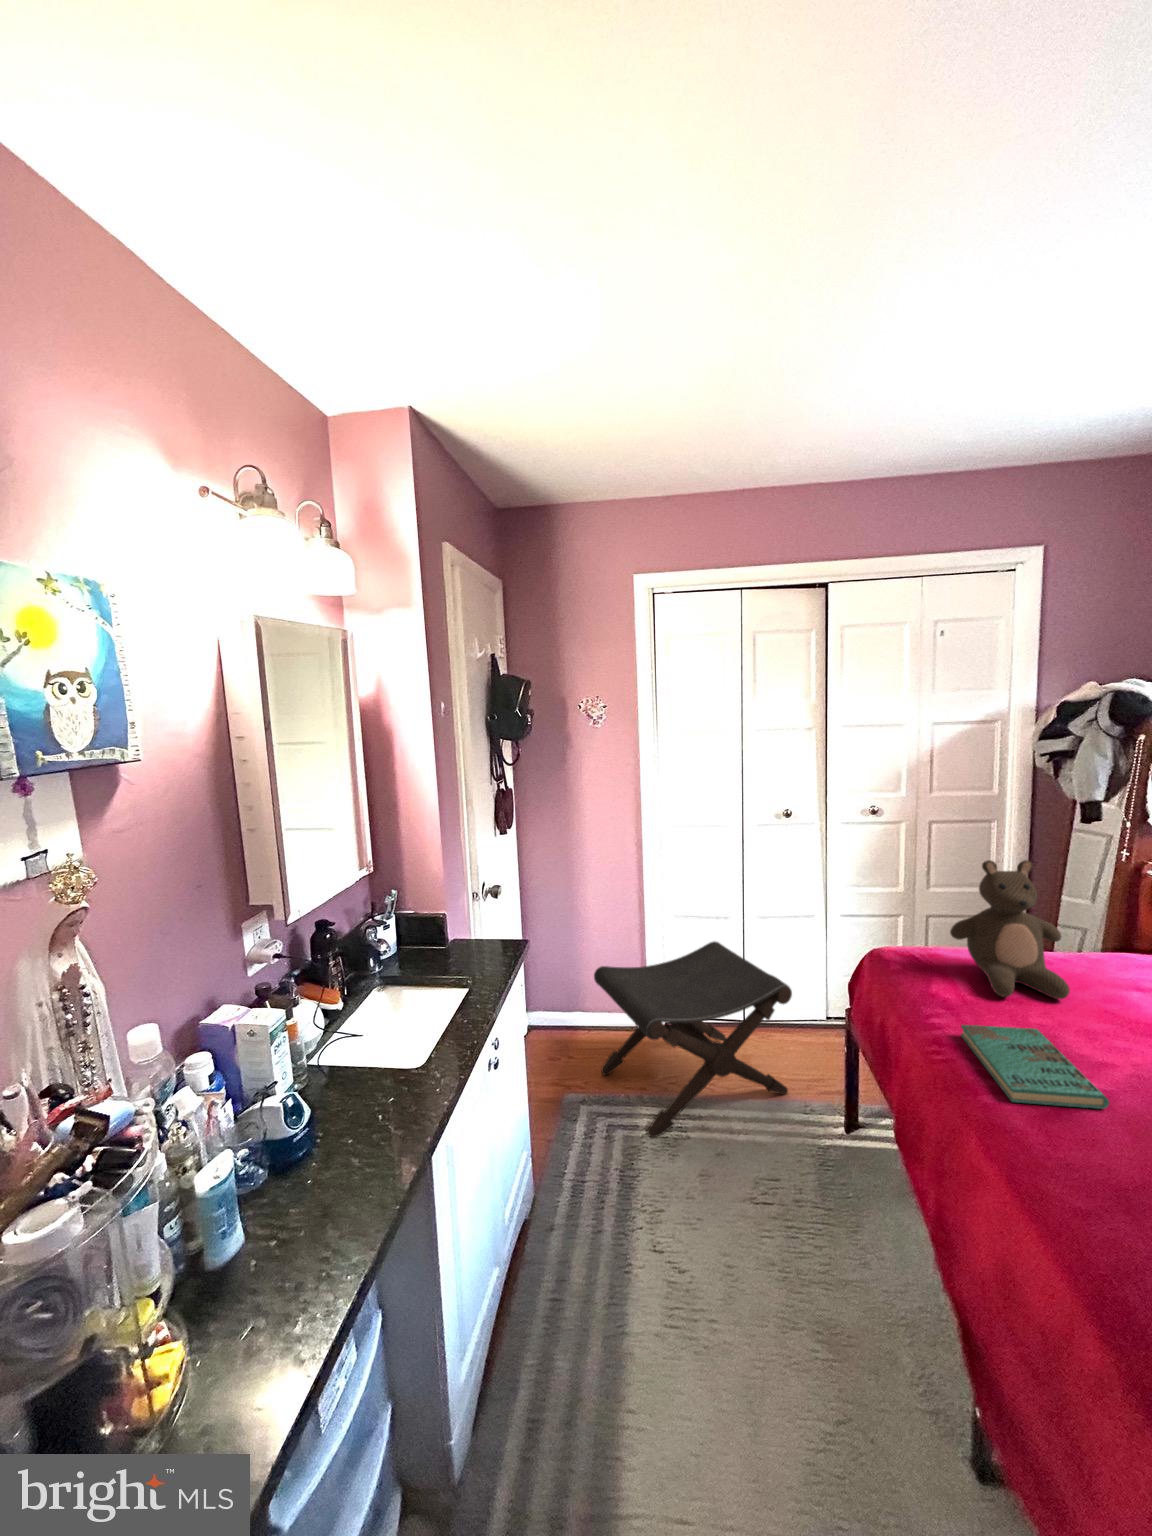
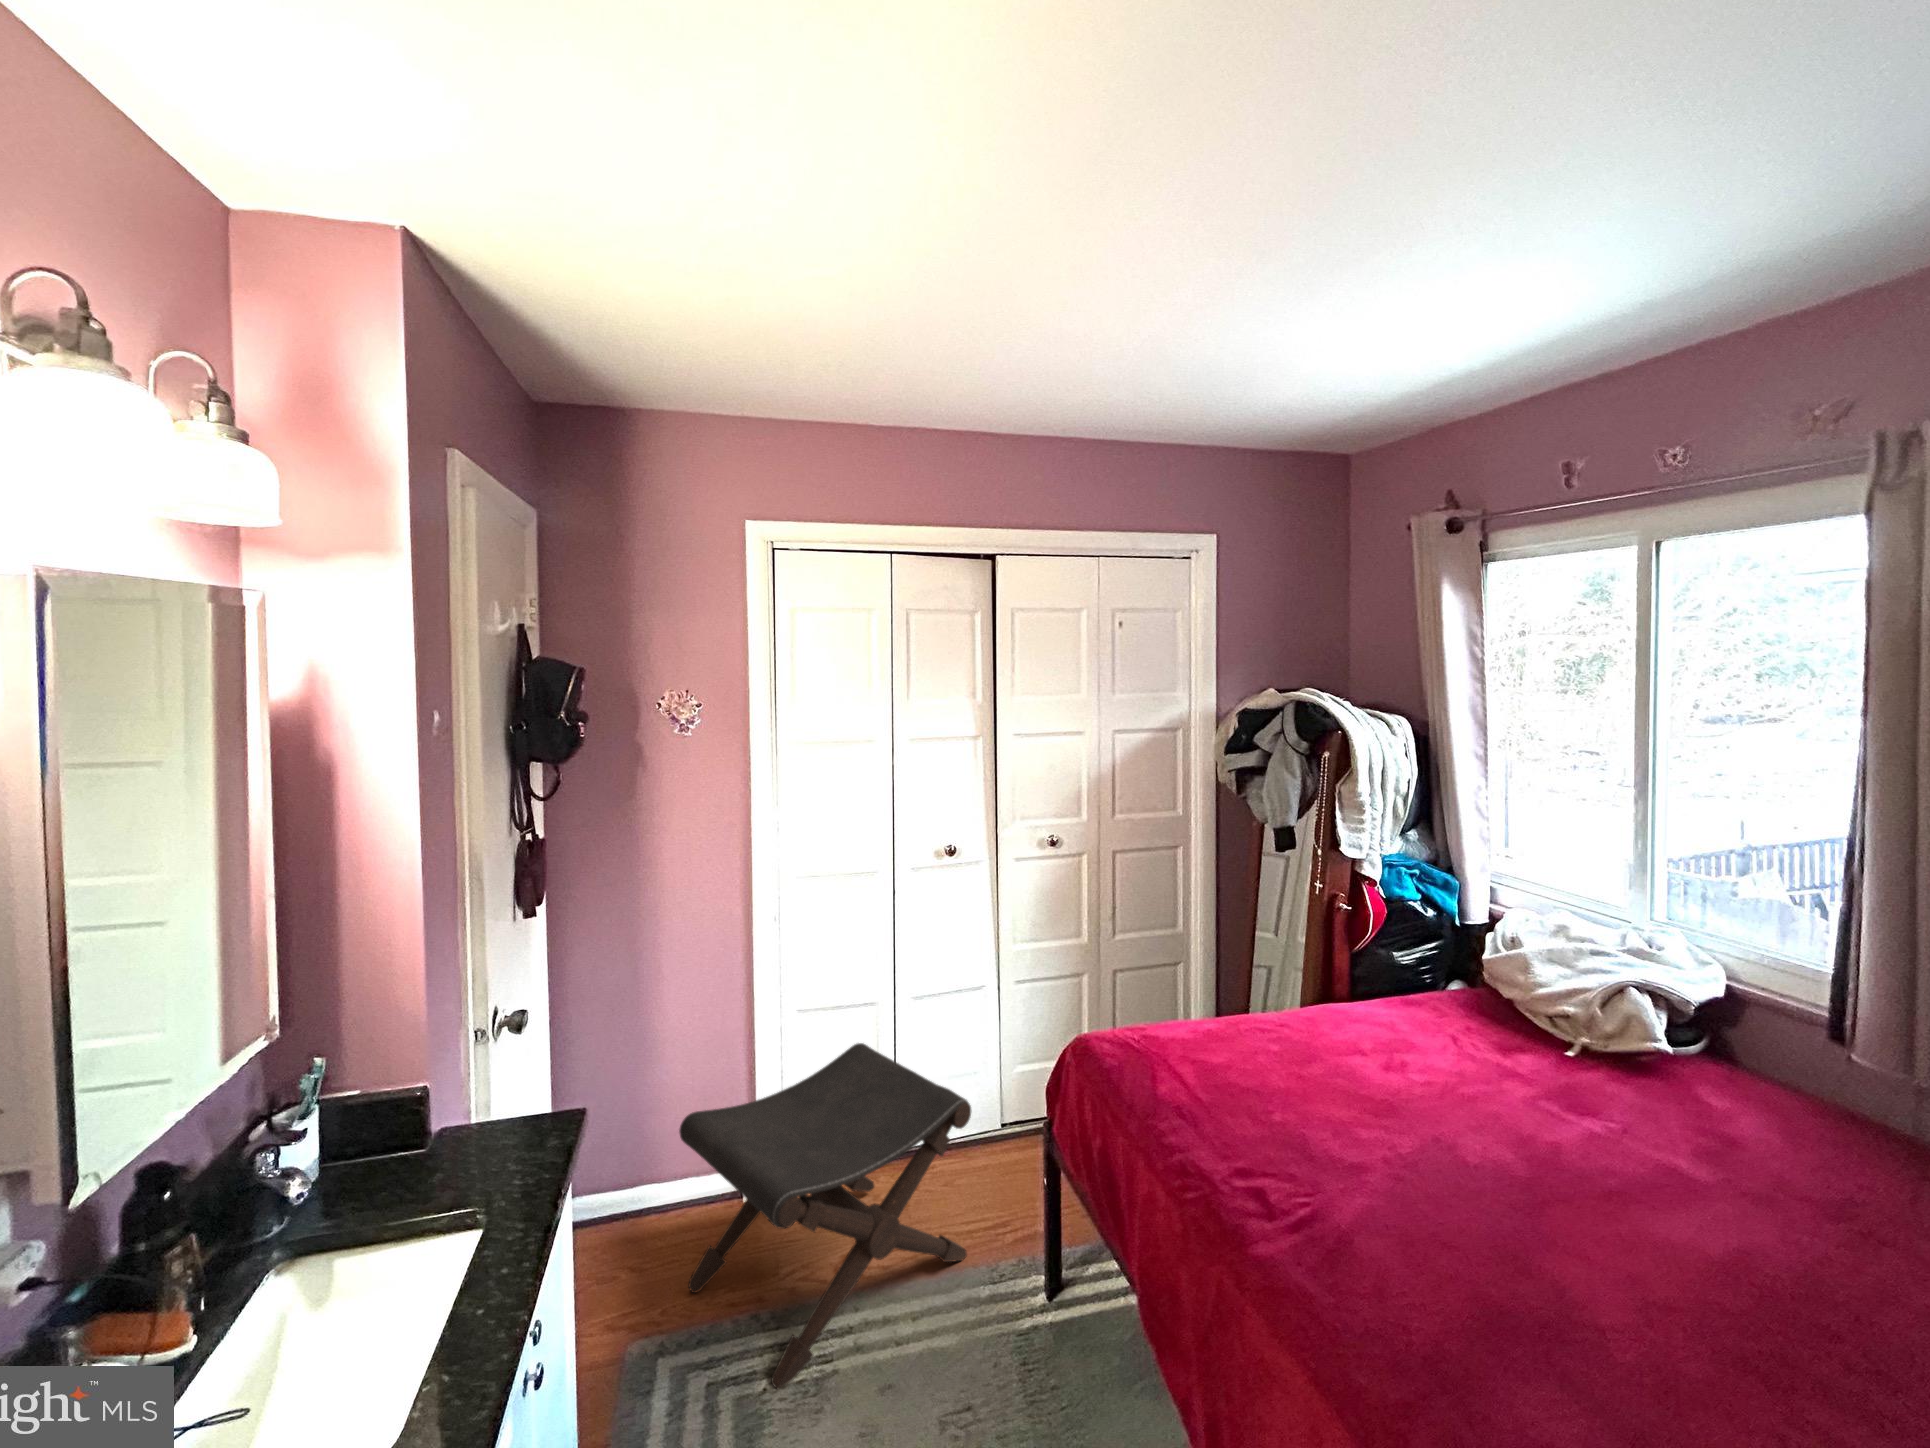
stuffed bear: present [950,860,1070,999] -> none [1170,911,1300,1090]
book: present [961,1025,1109,1109] -> none [1204,1132,1374,1249]

